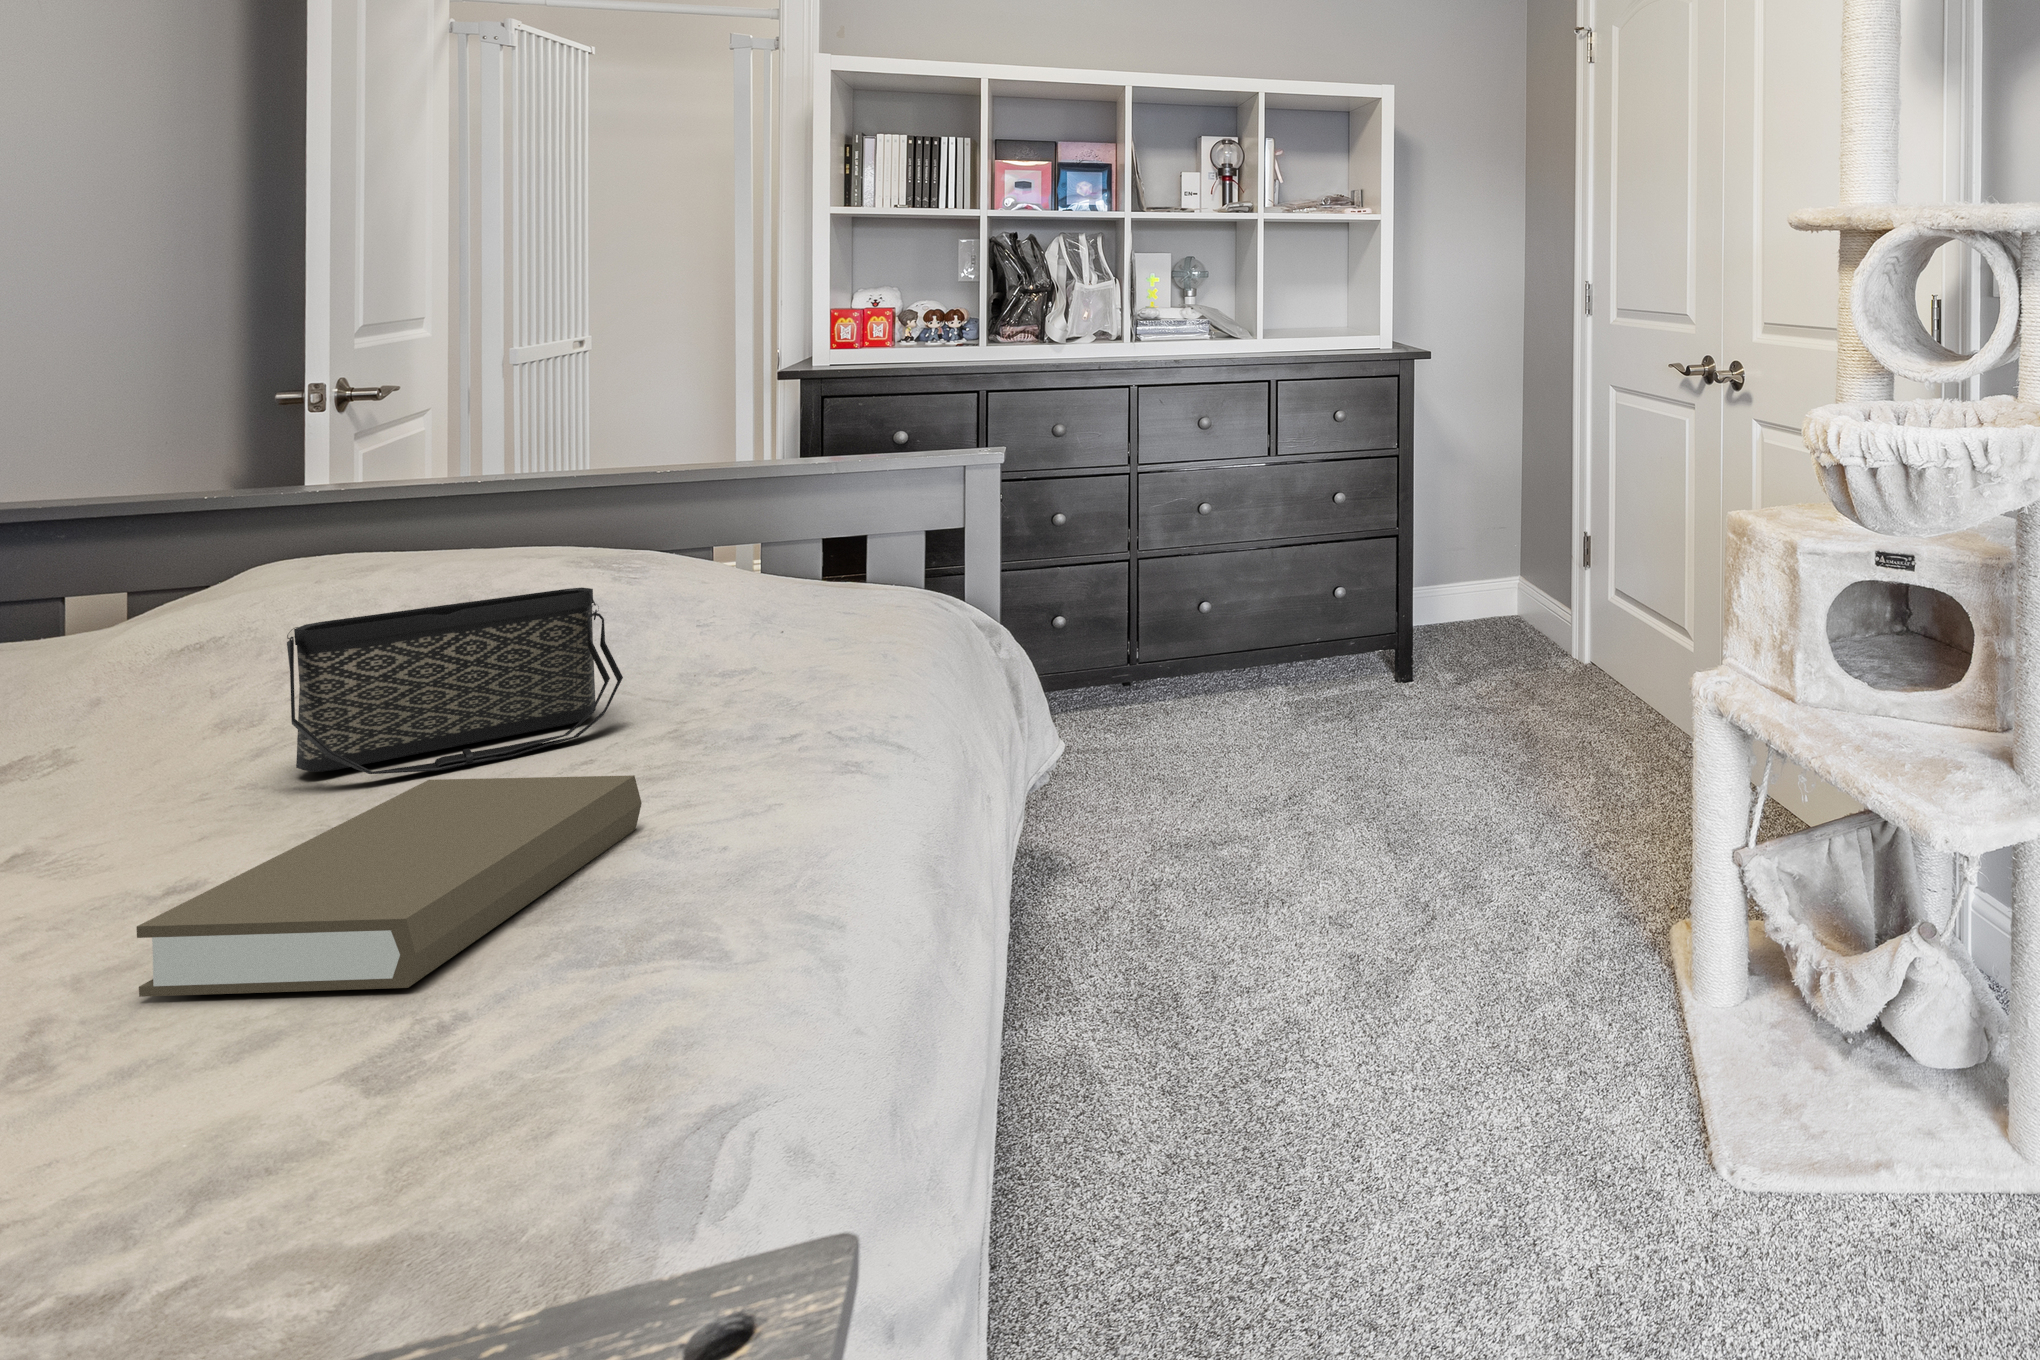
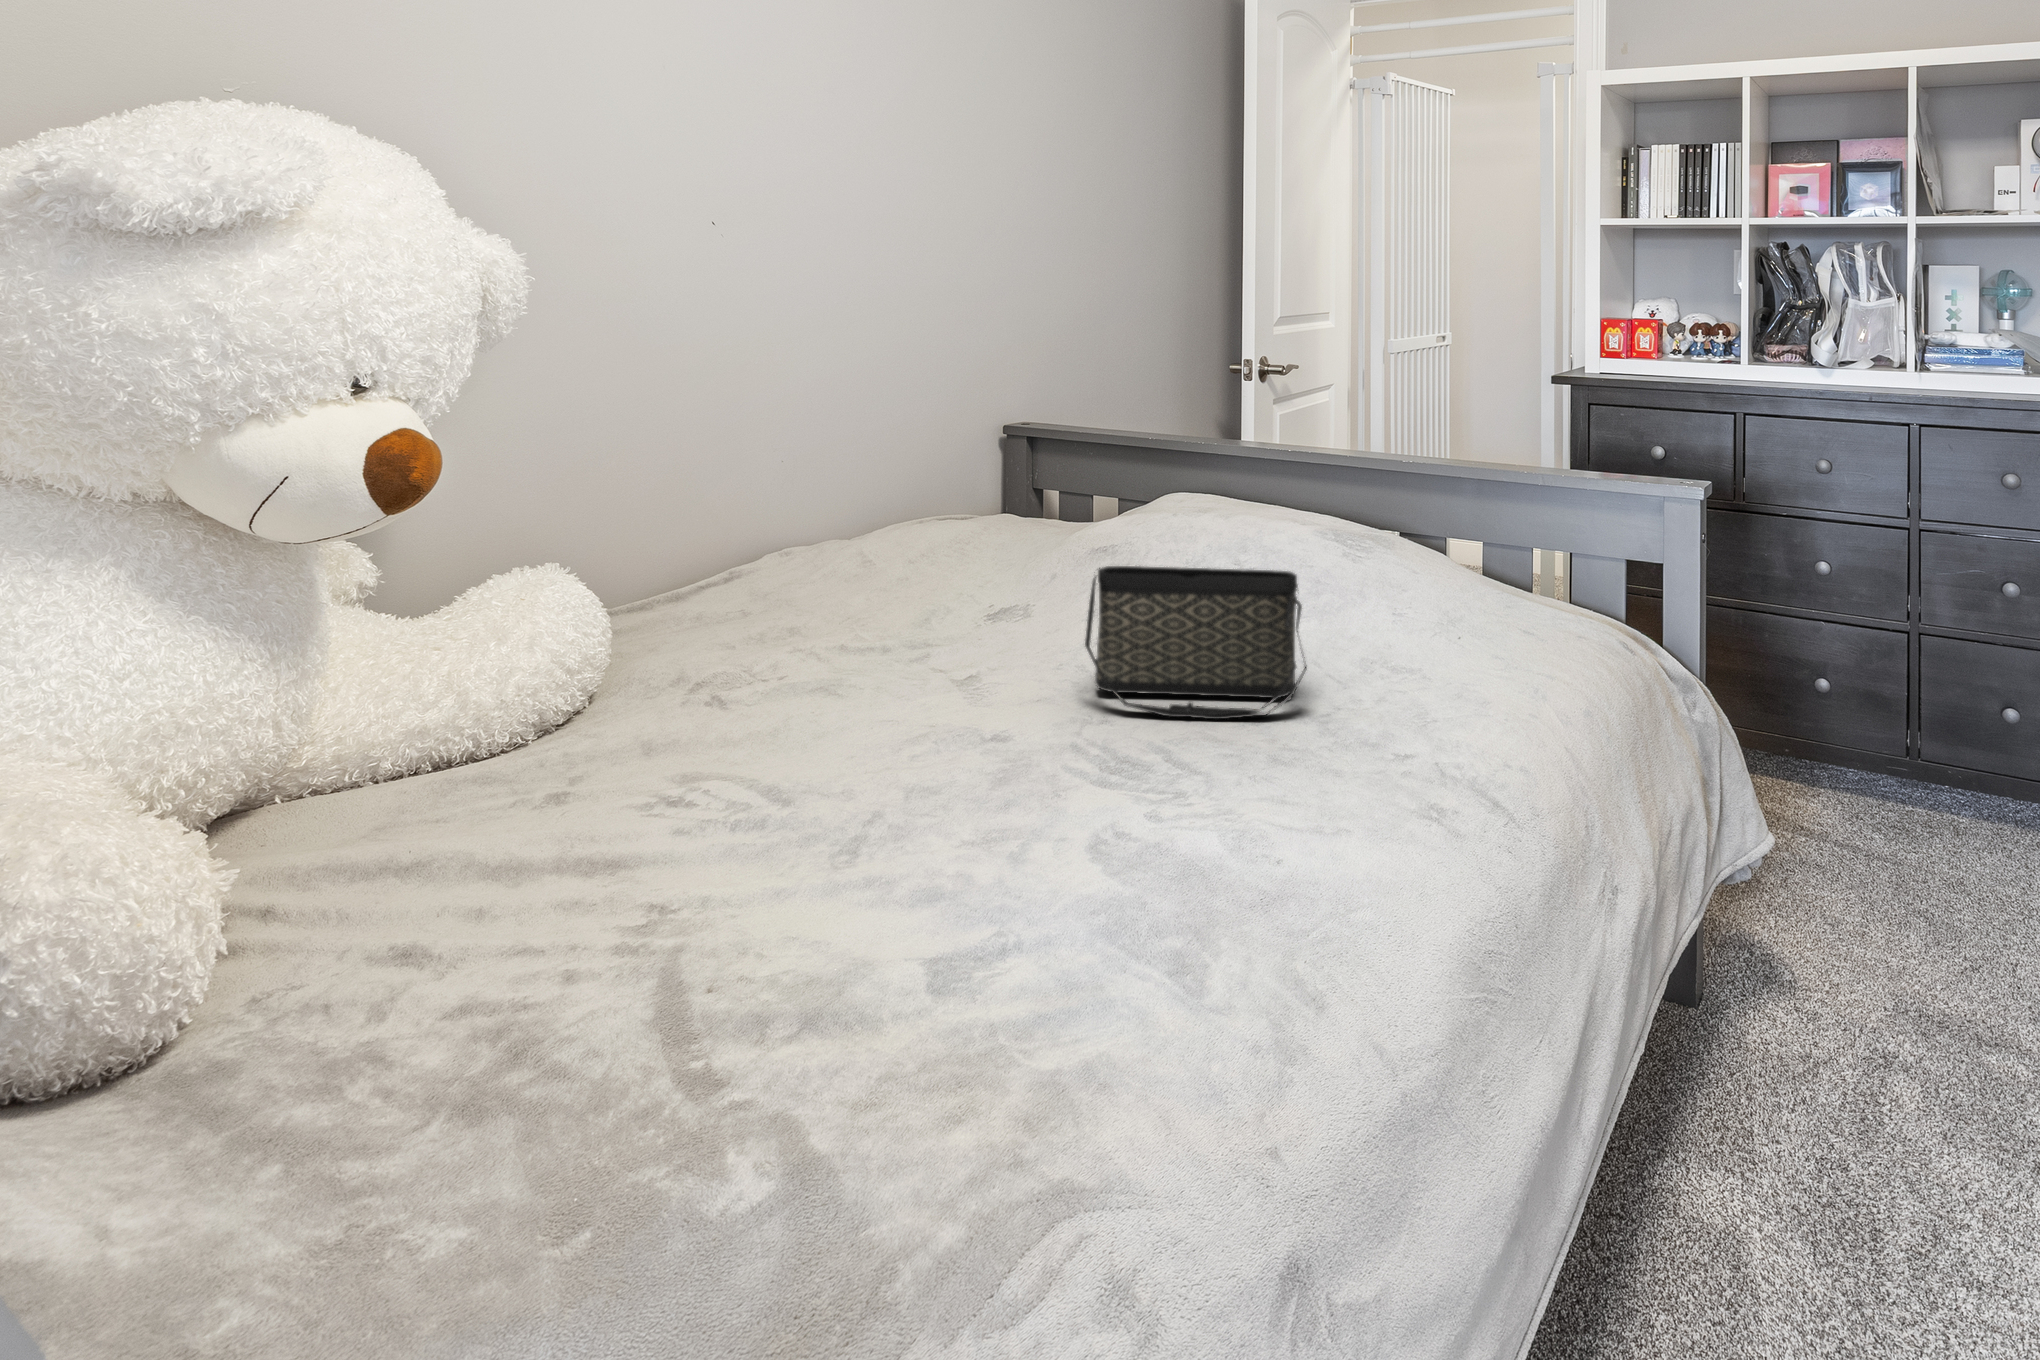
book: present [136,775,642,997] -> none [878,734,1253,965]

